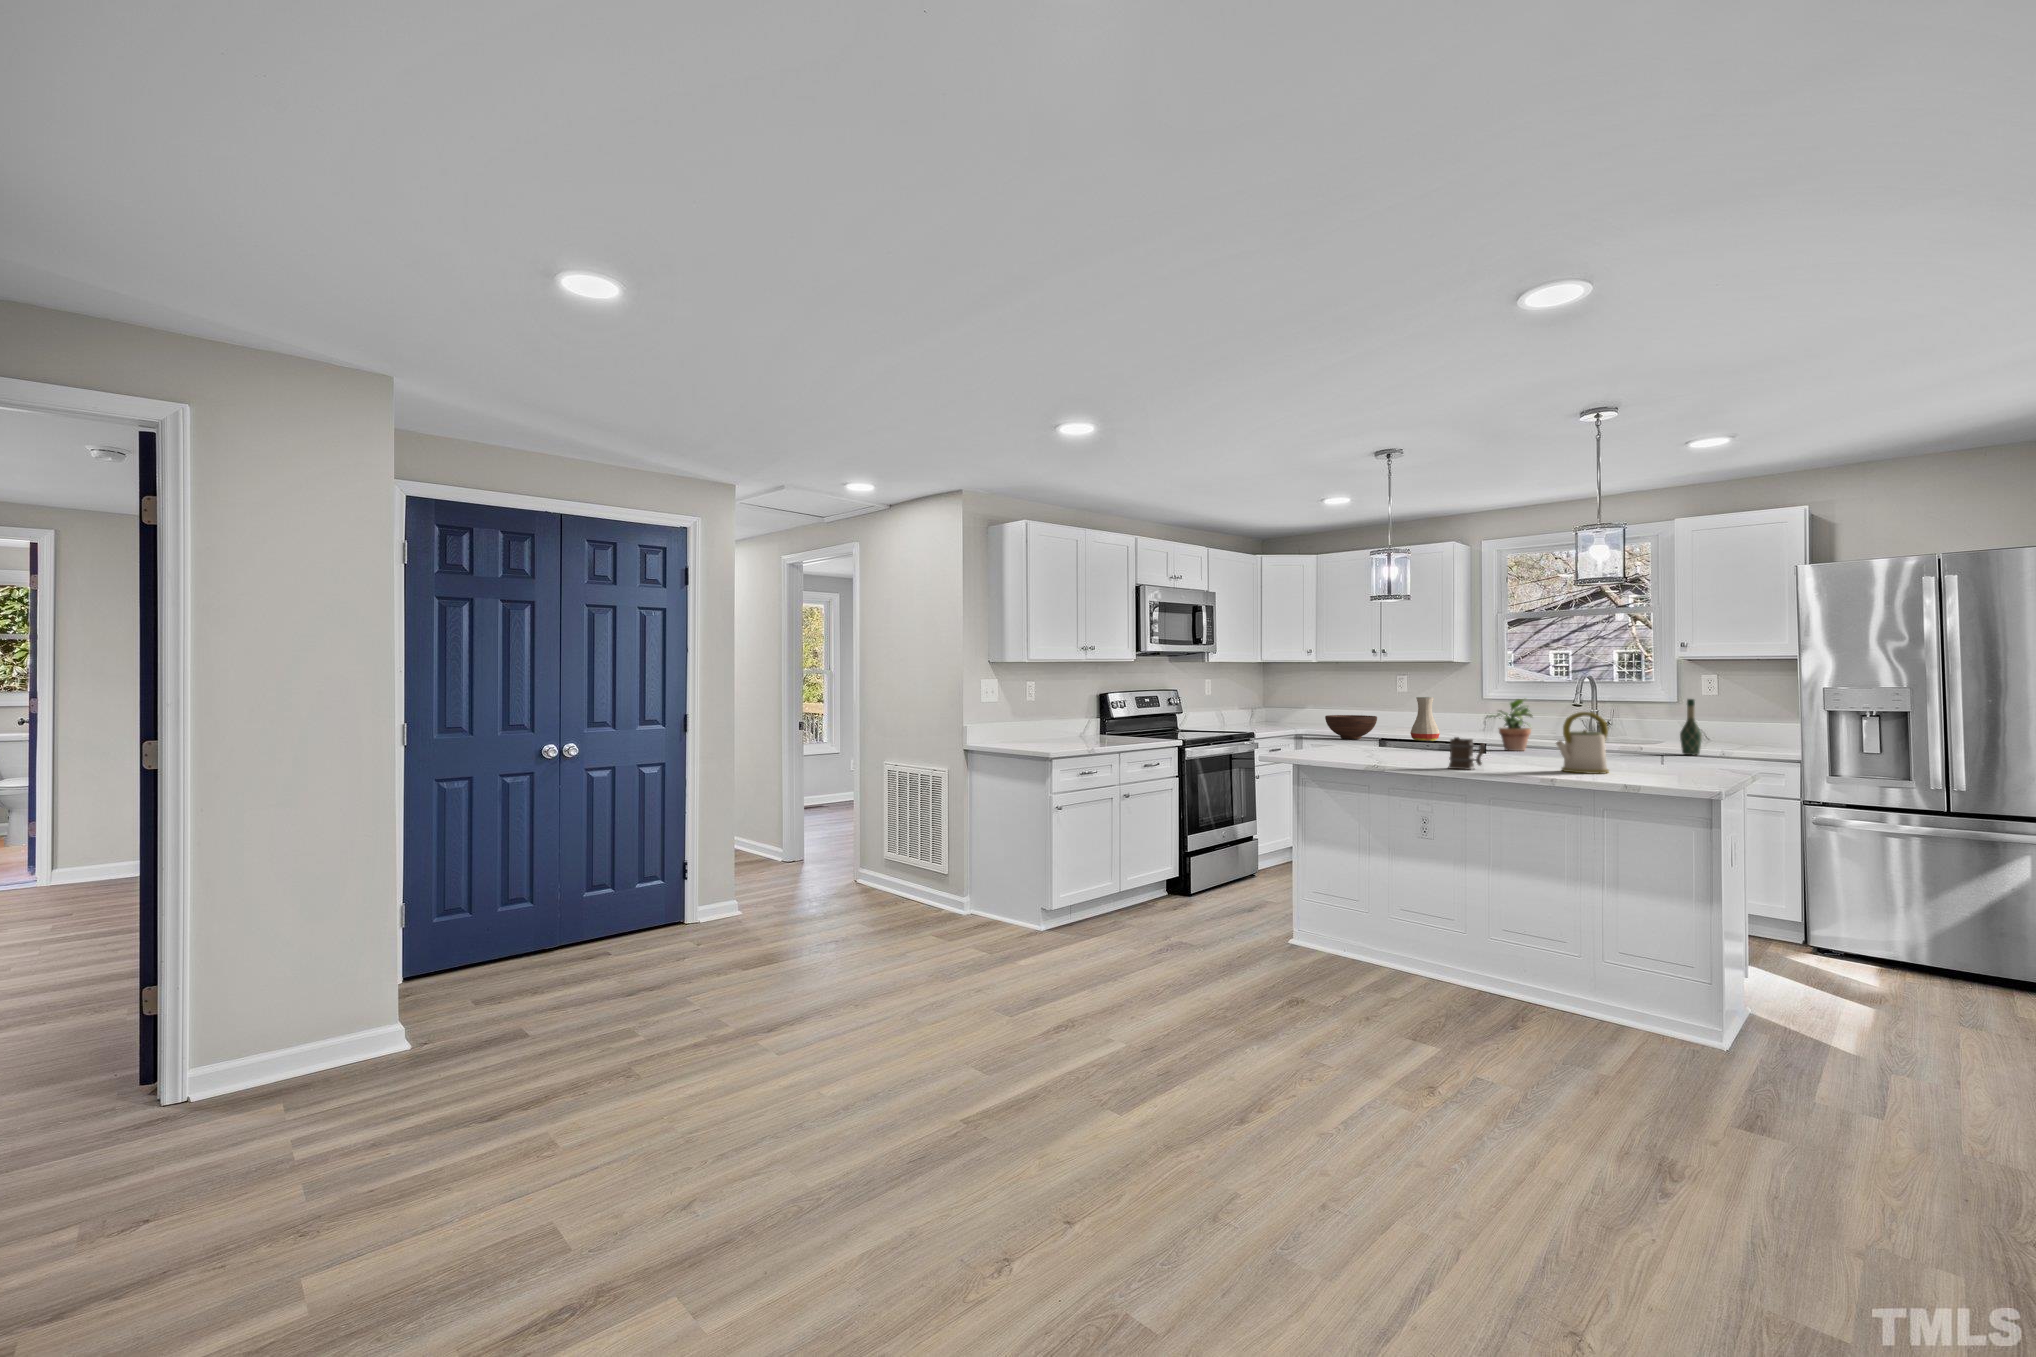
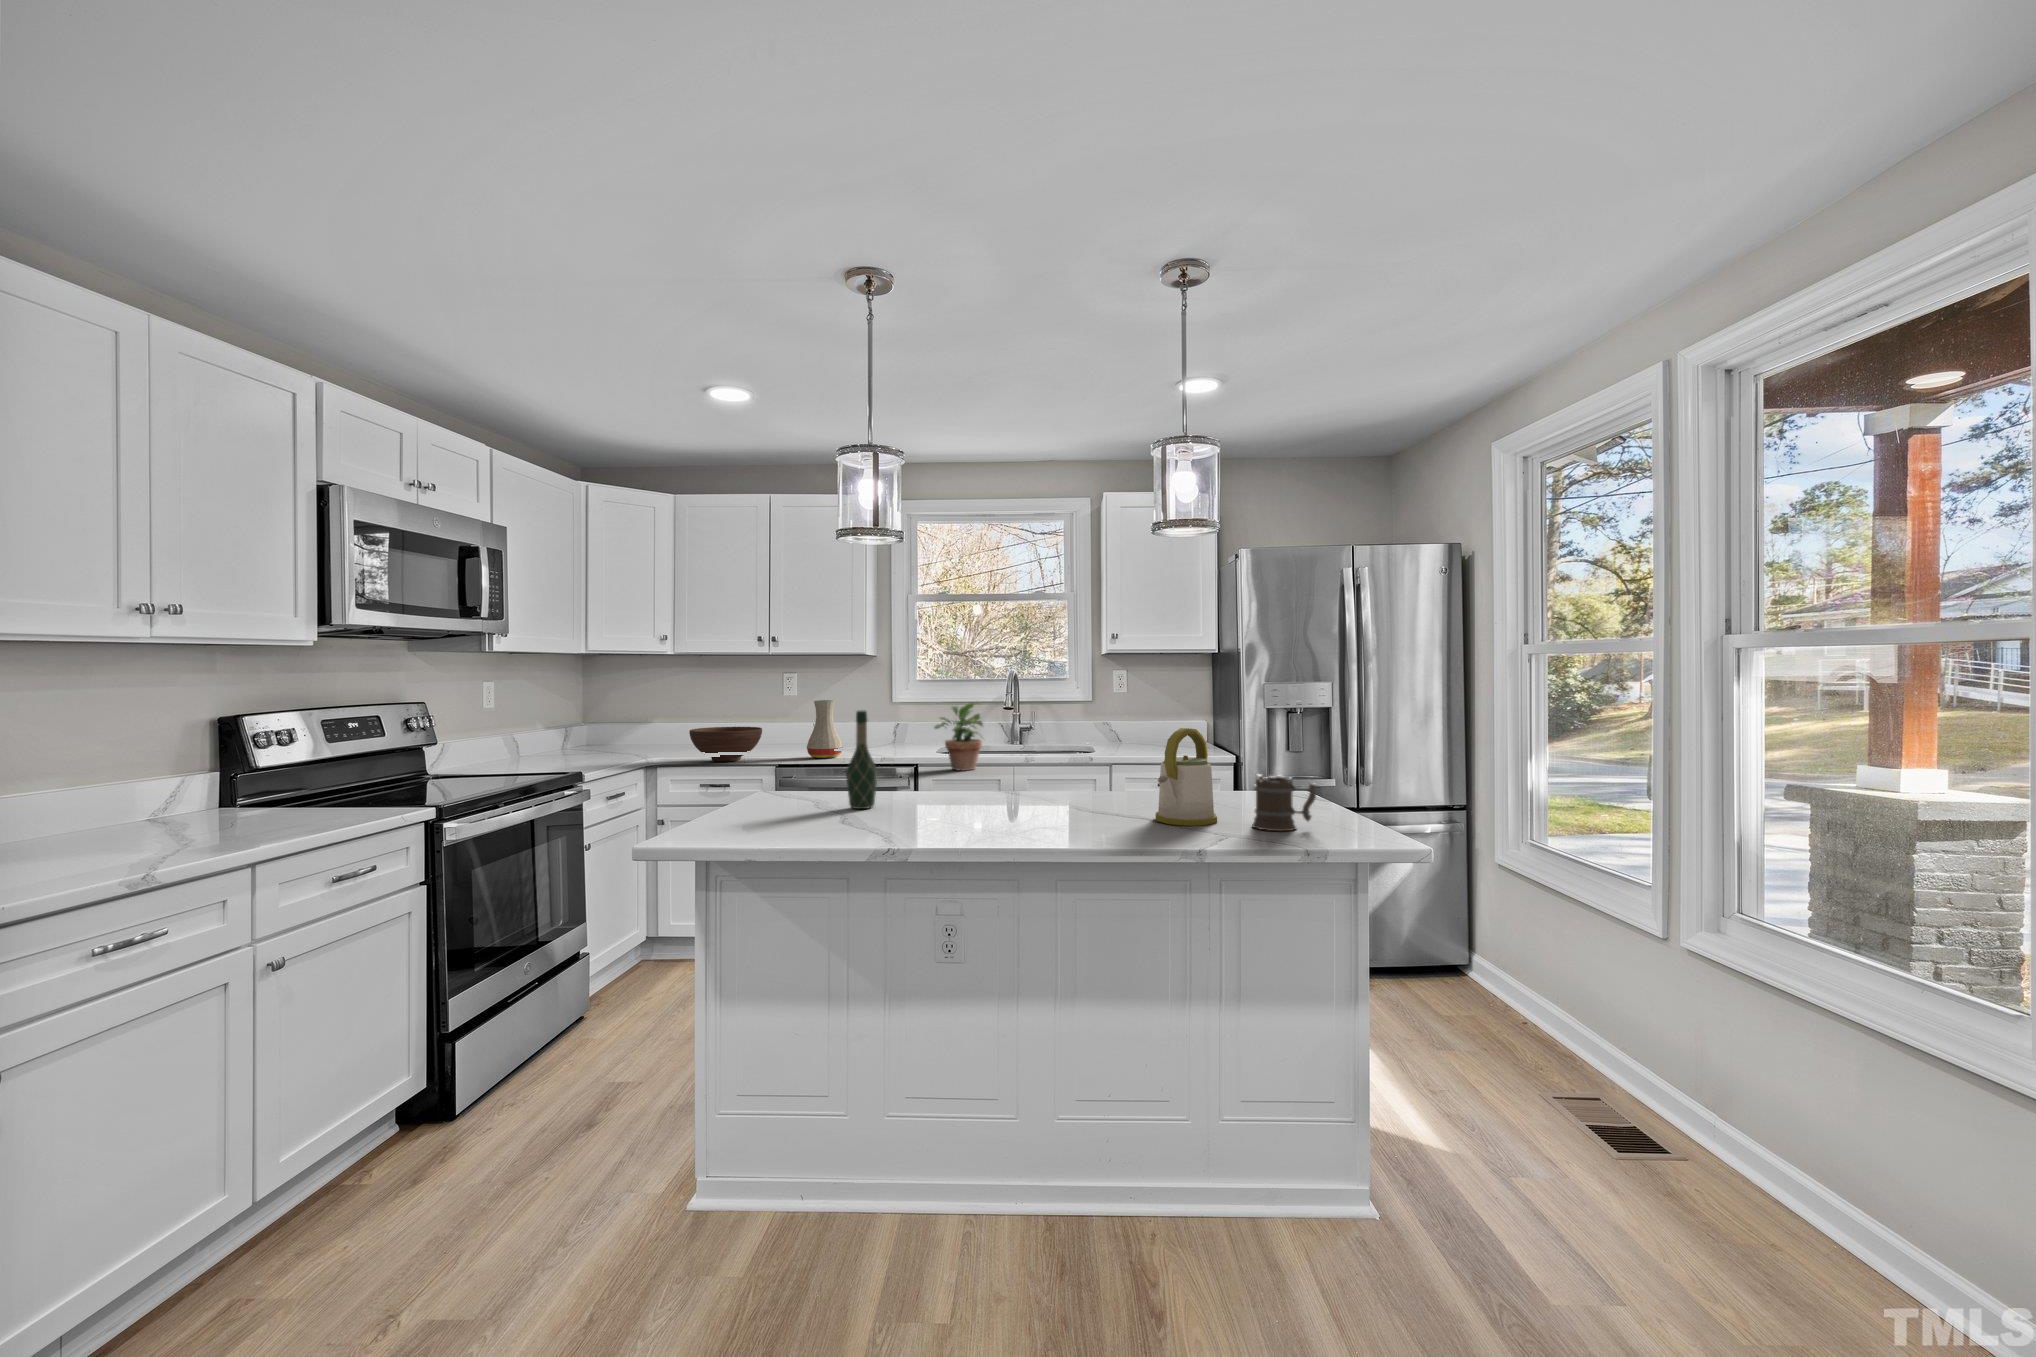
wine bottle: present [1680,699,1702,755] -> present [846,710,878,809]
mug: present [1449,737,1485,770] -> present [1252,774,1317,831]

